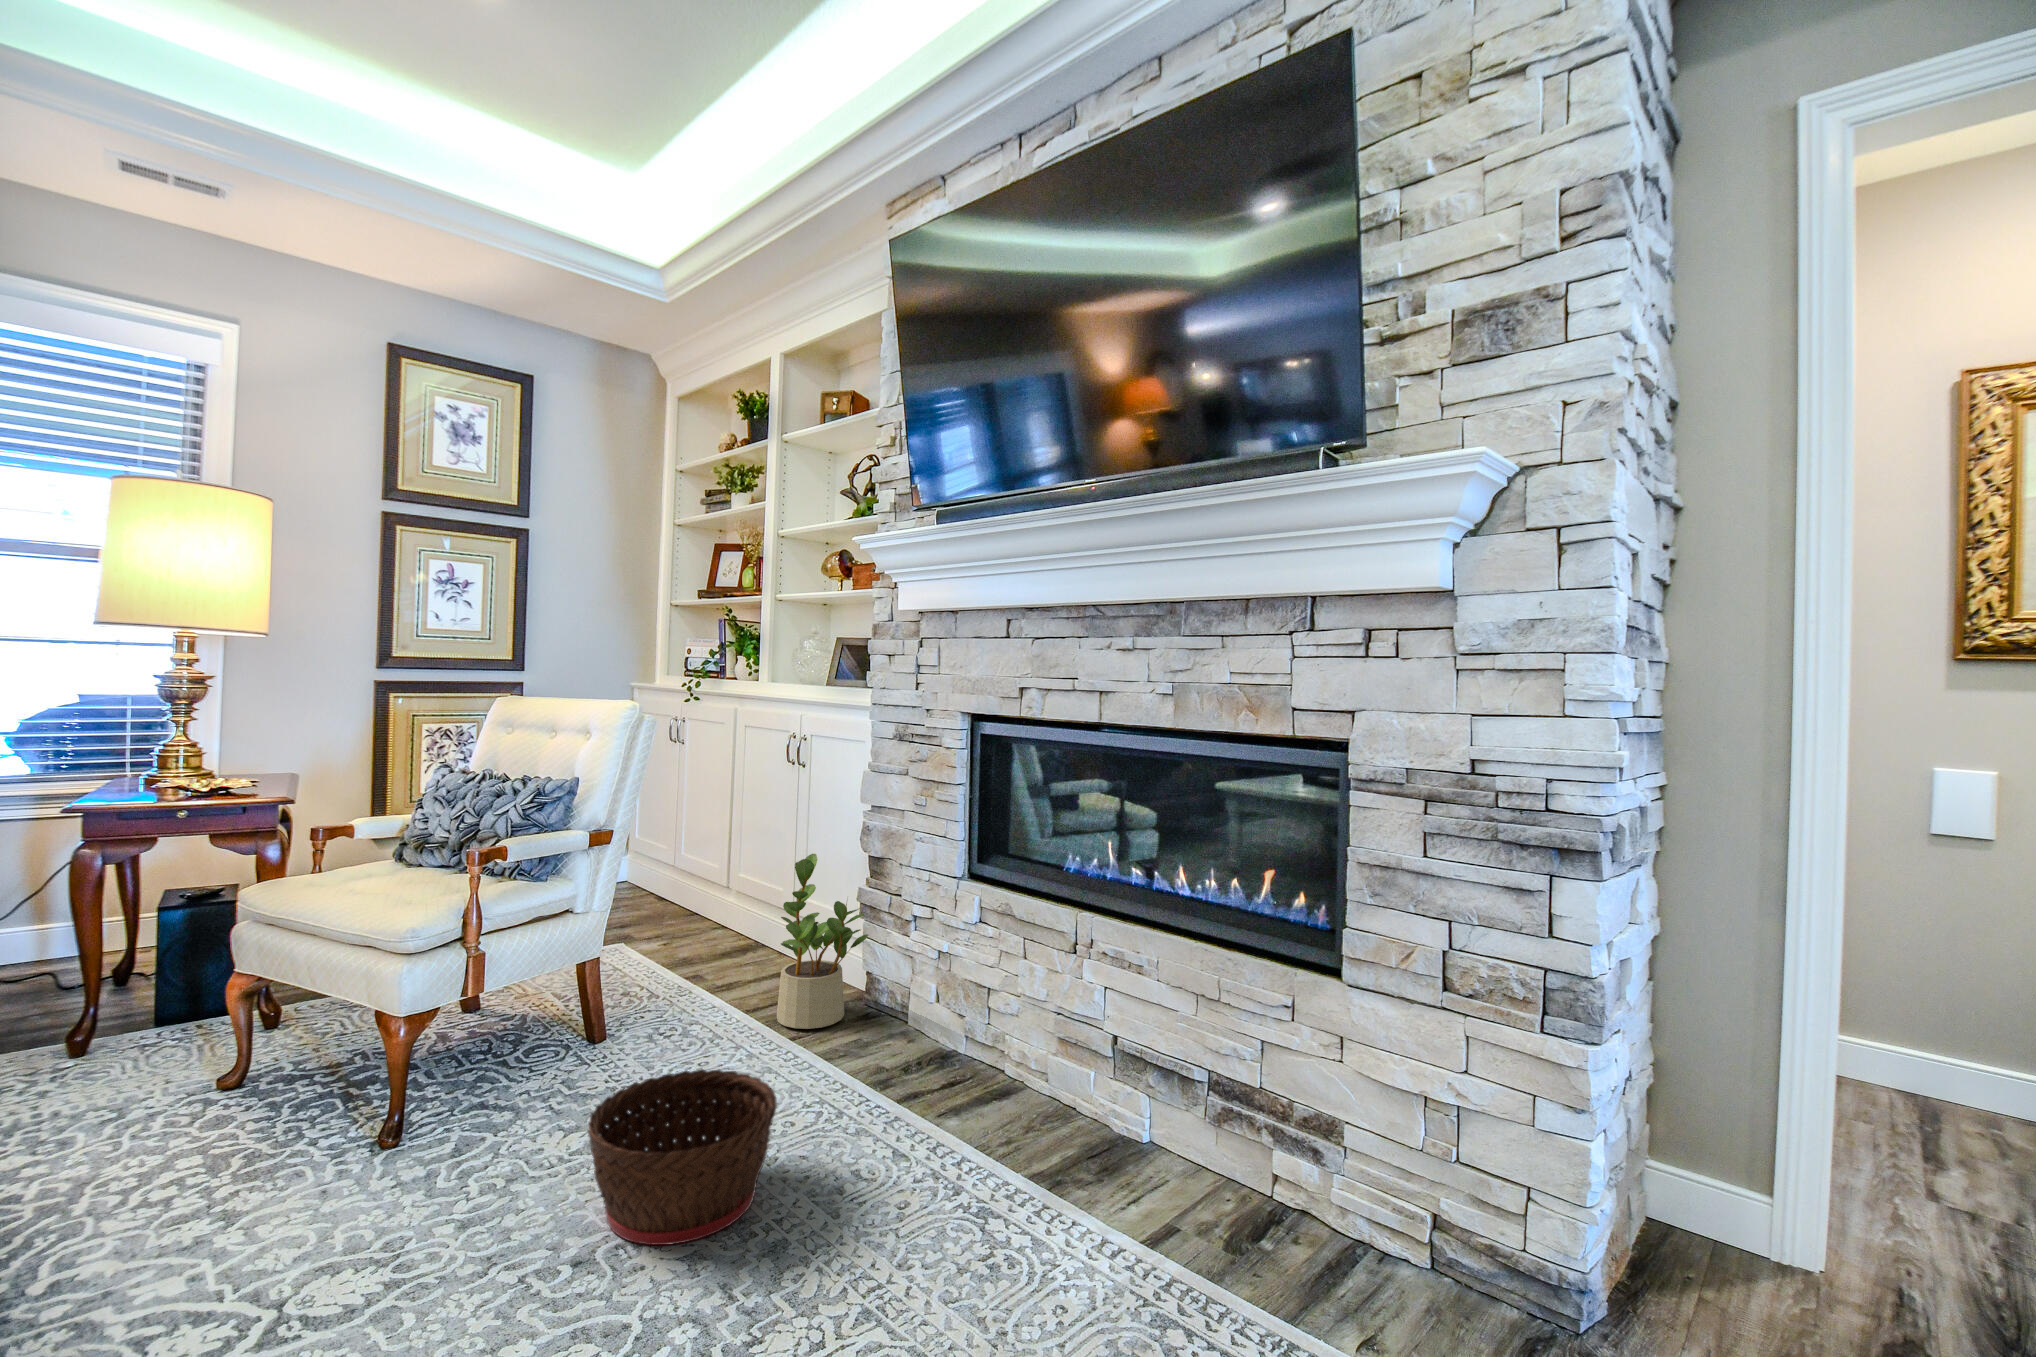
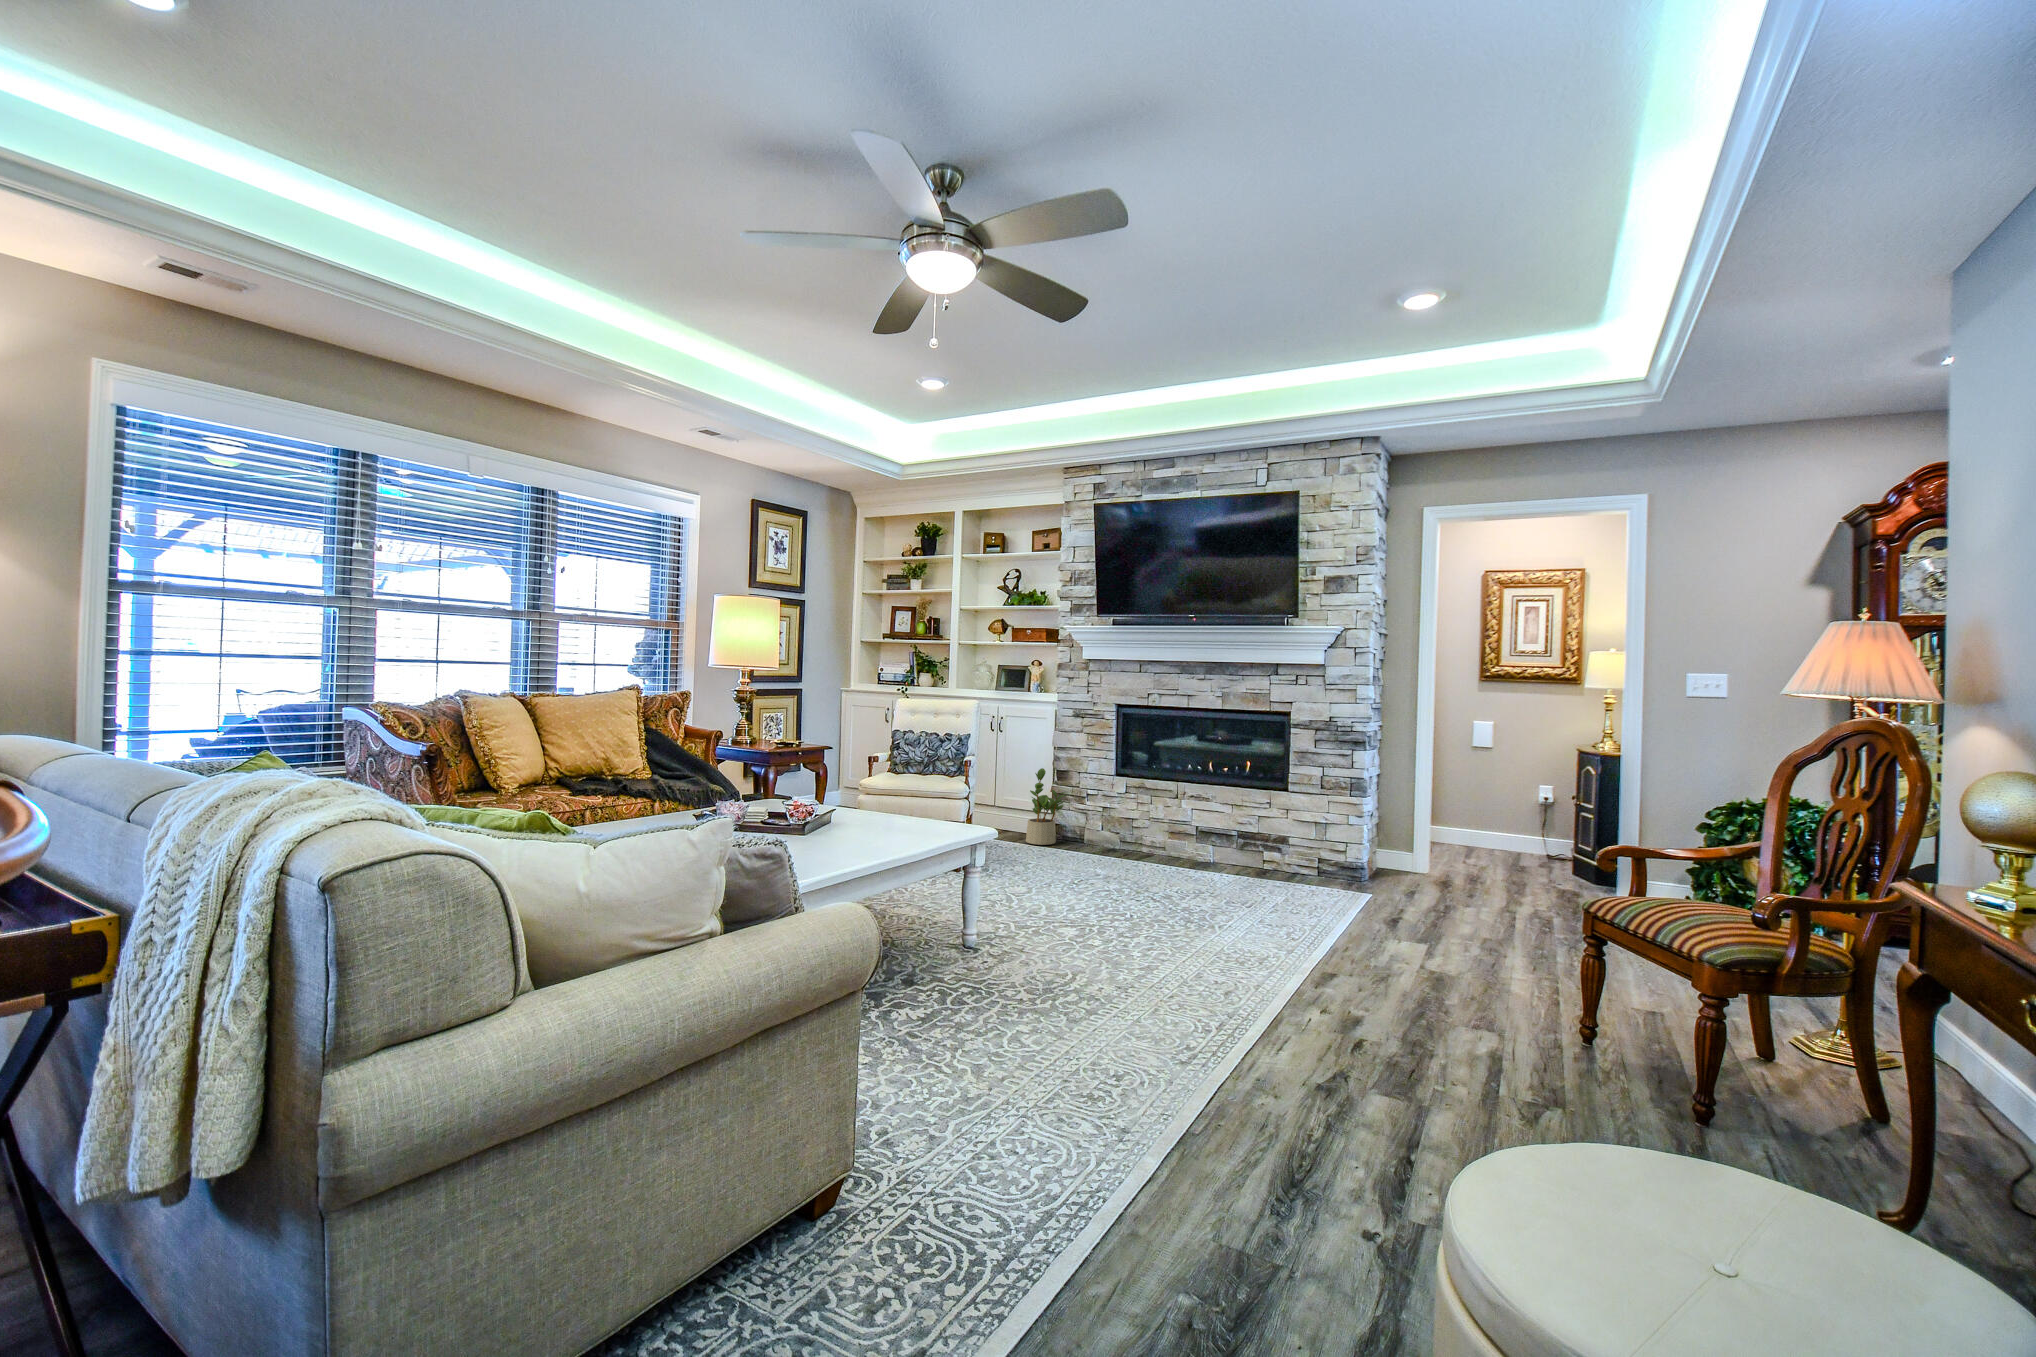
basket: present [587,1069,777,1245] -> none [1047,837,1110,882]

